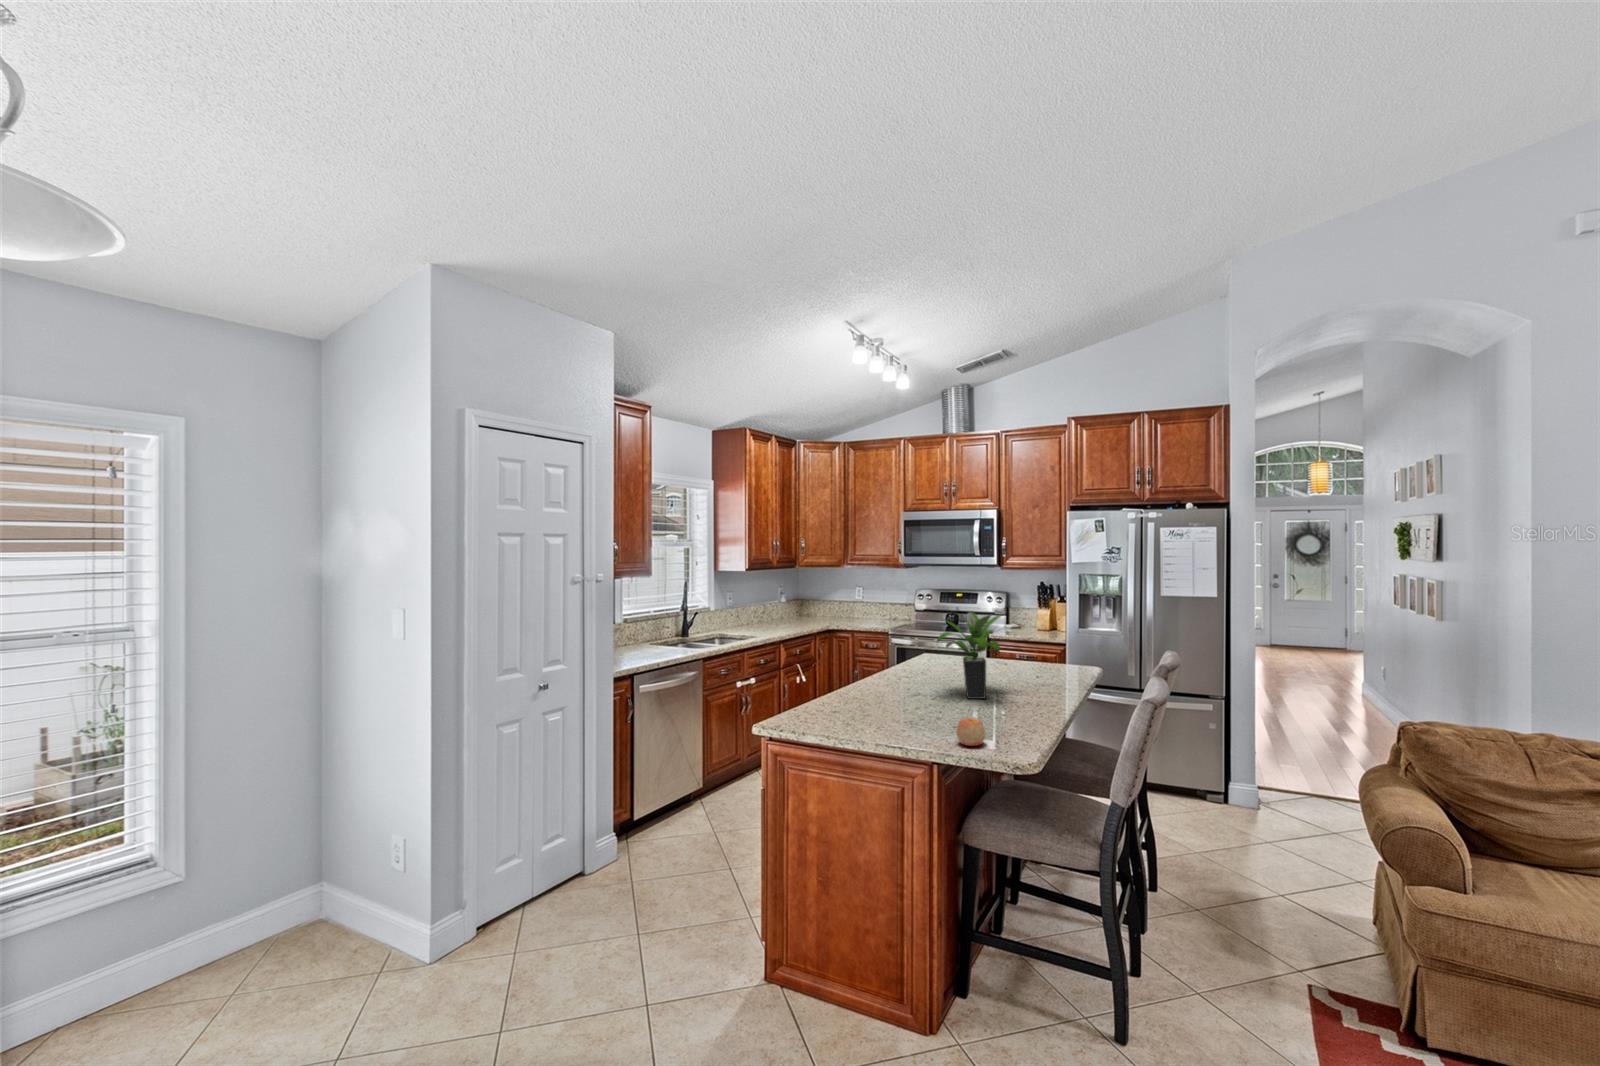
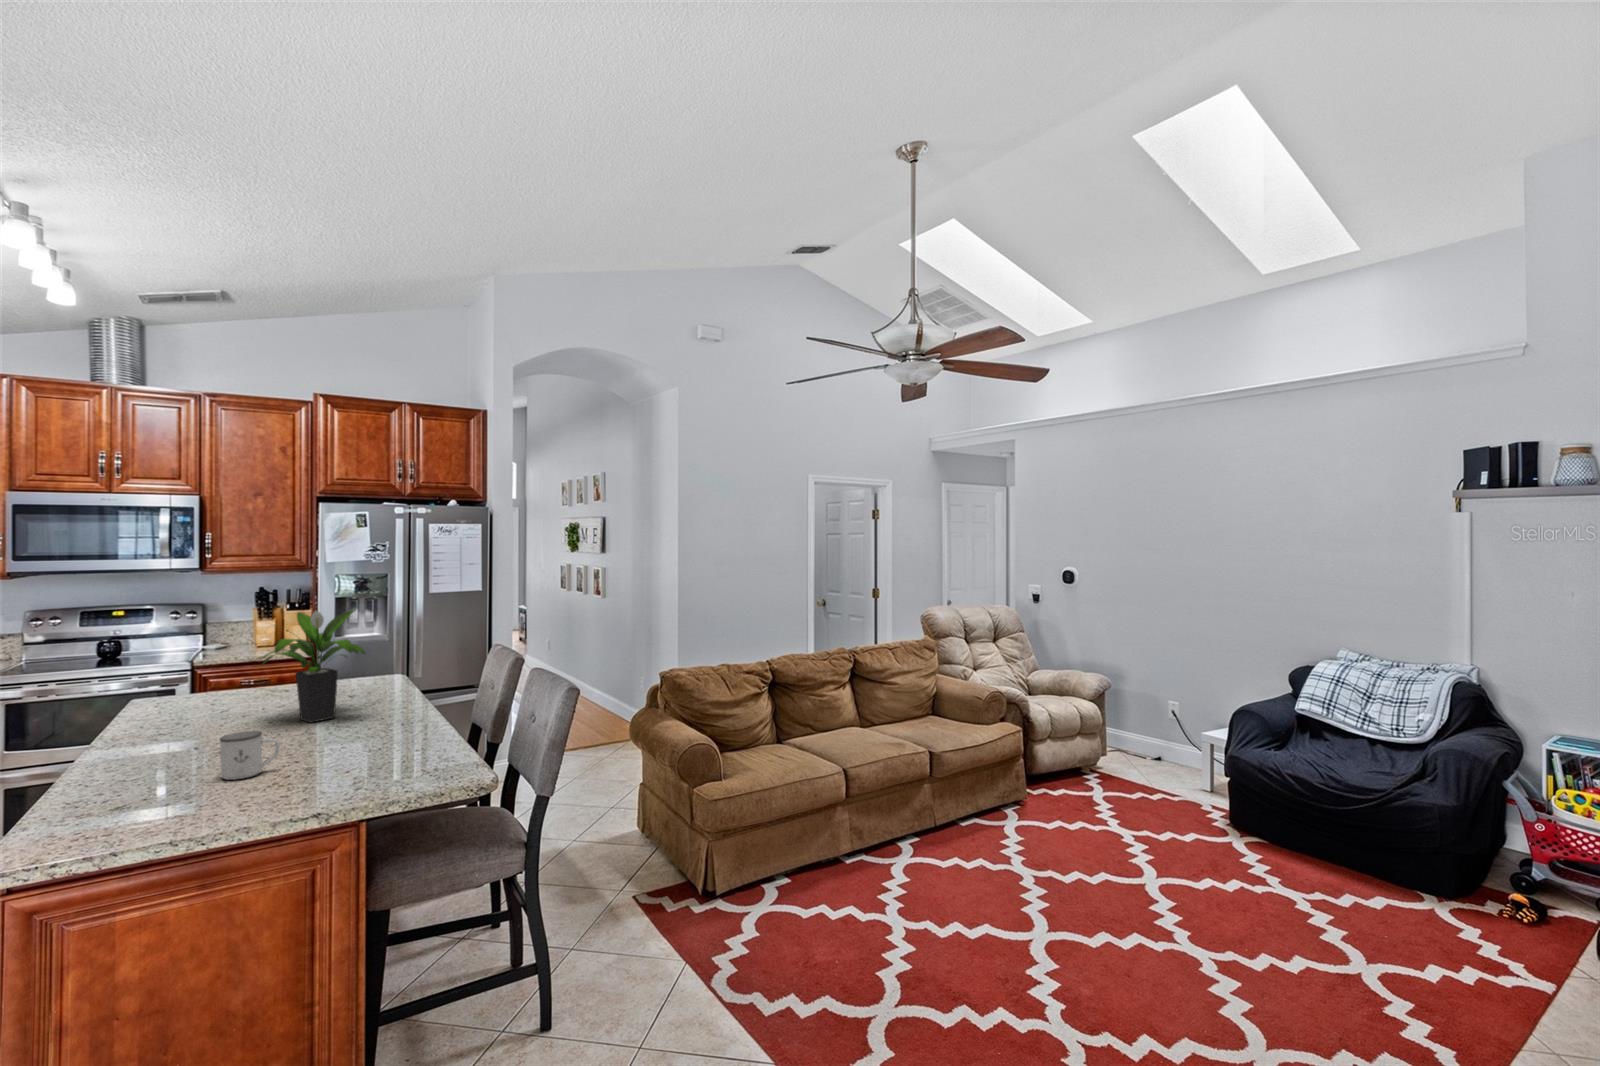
mug: none [866,697,900,730] -> present [220,731,280,780]
apple: present [956,718,985,746] -> none [381,725,420,759]

